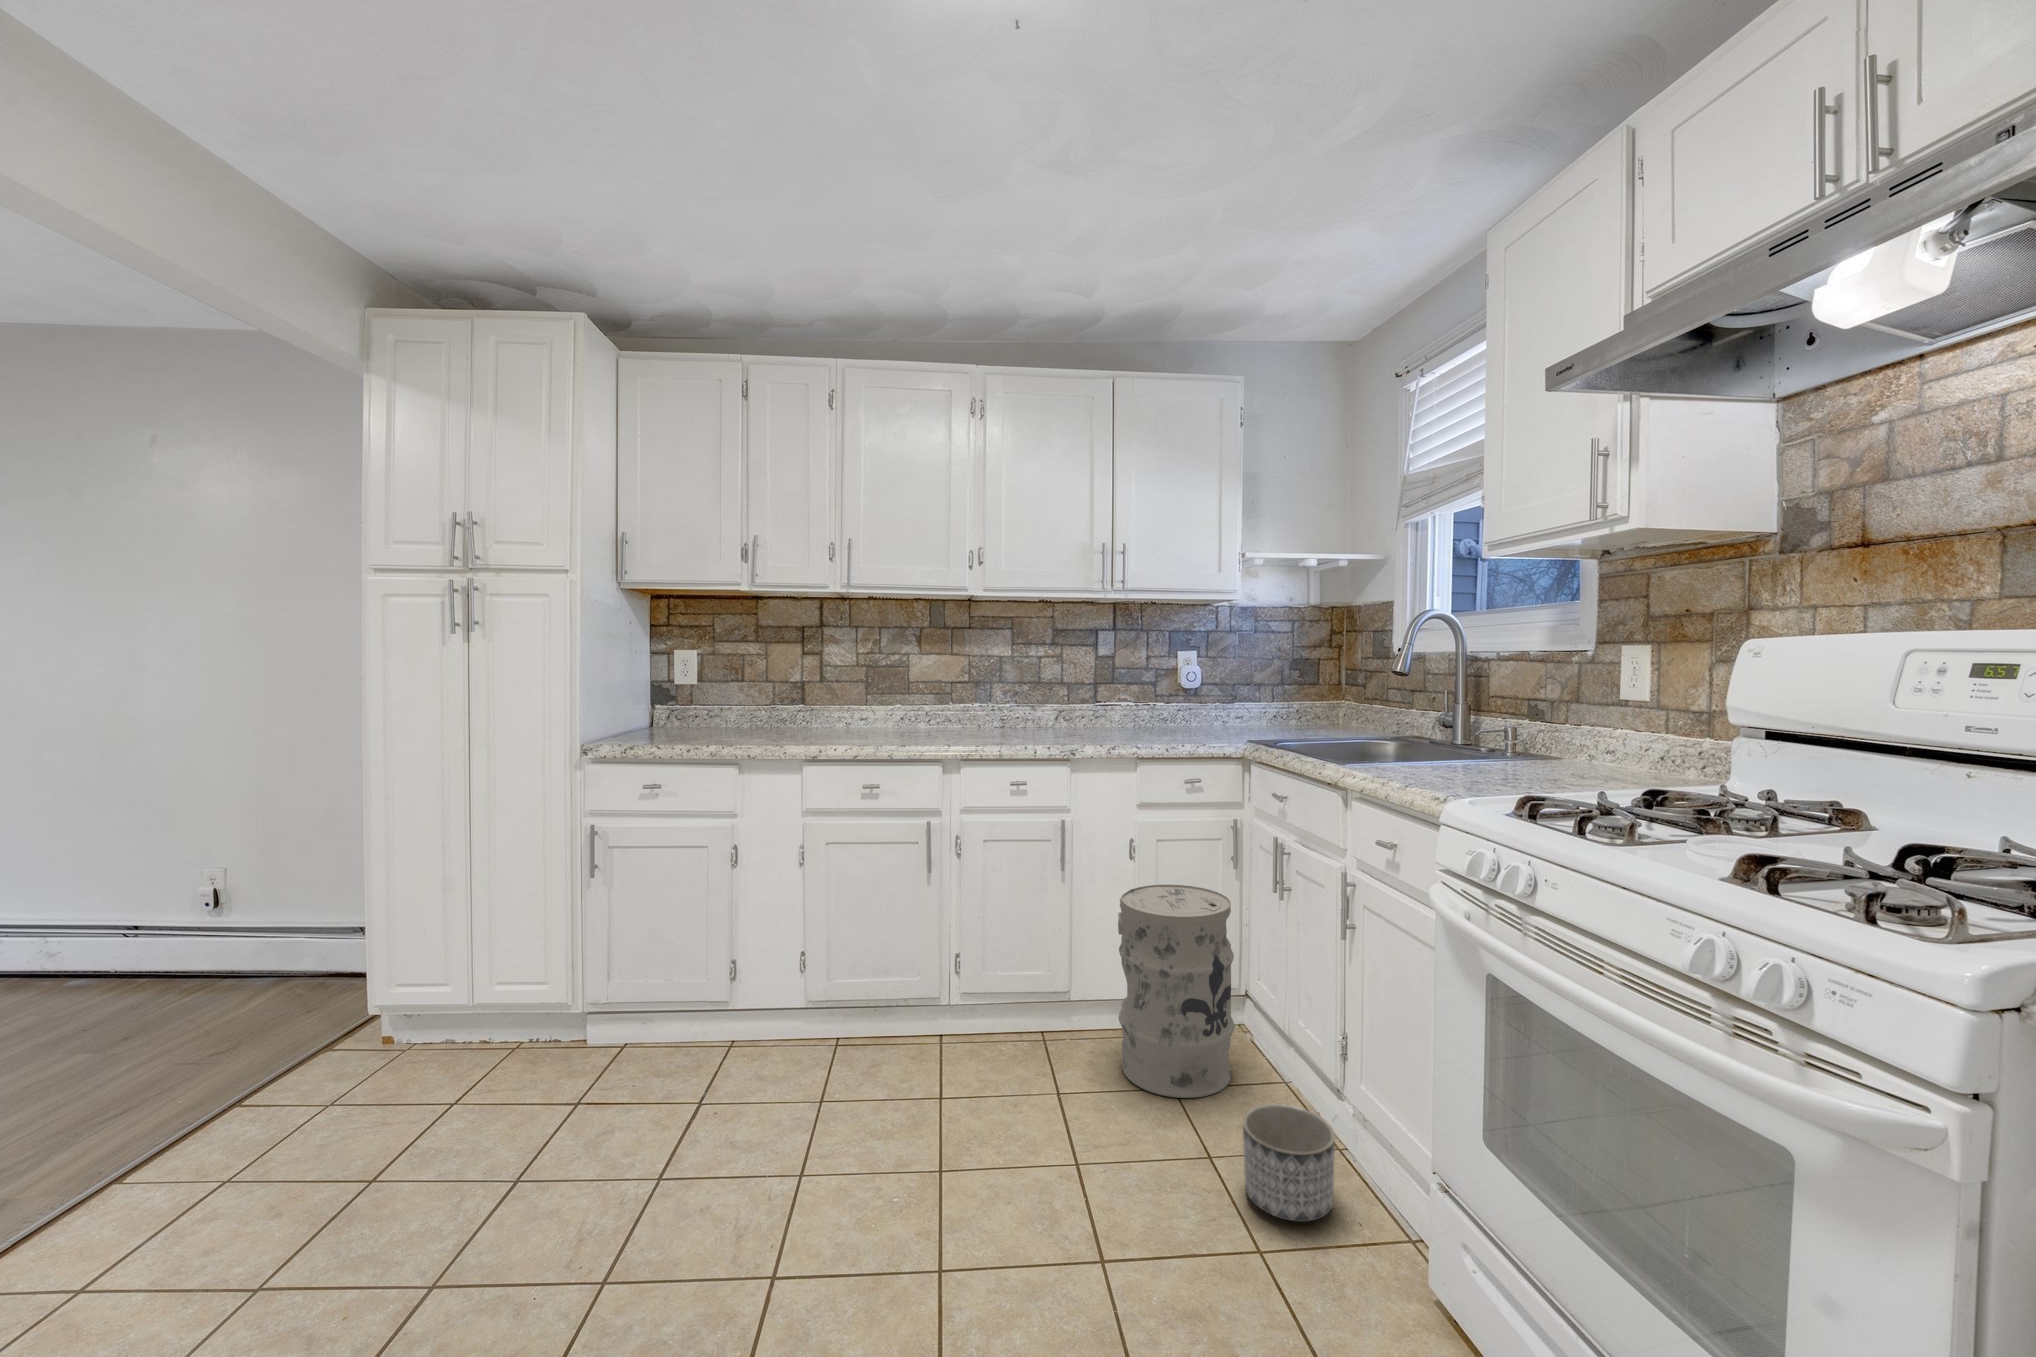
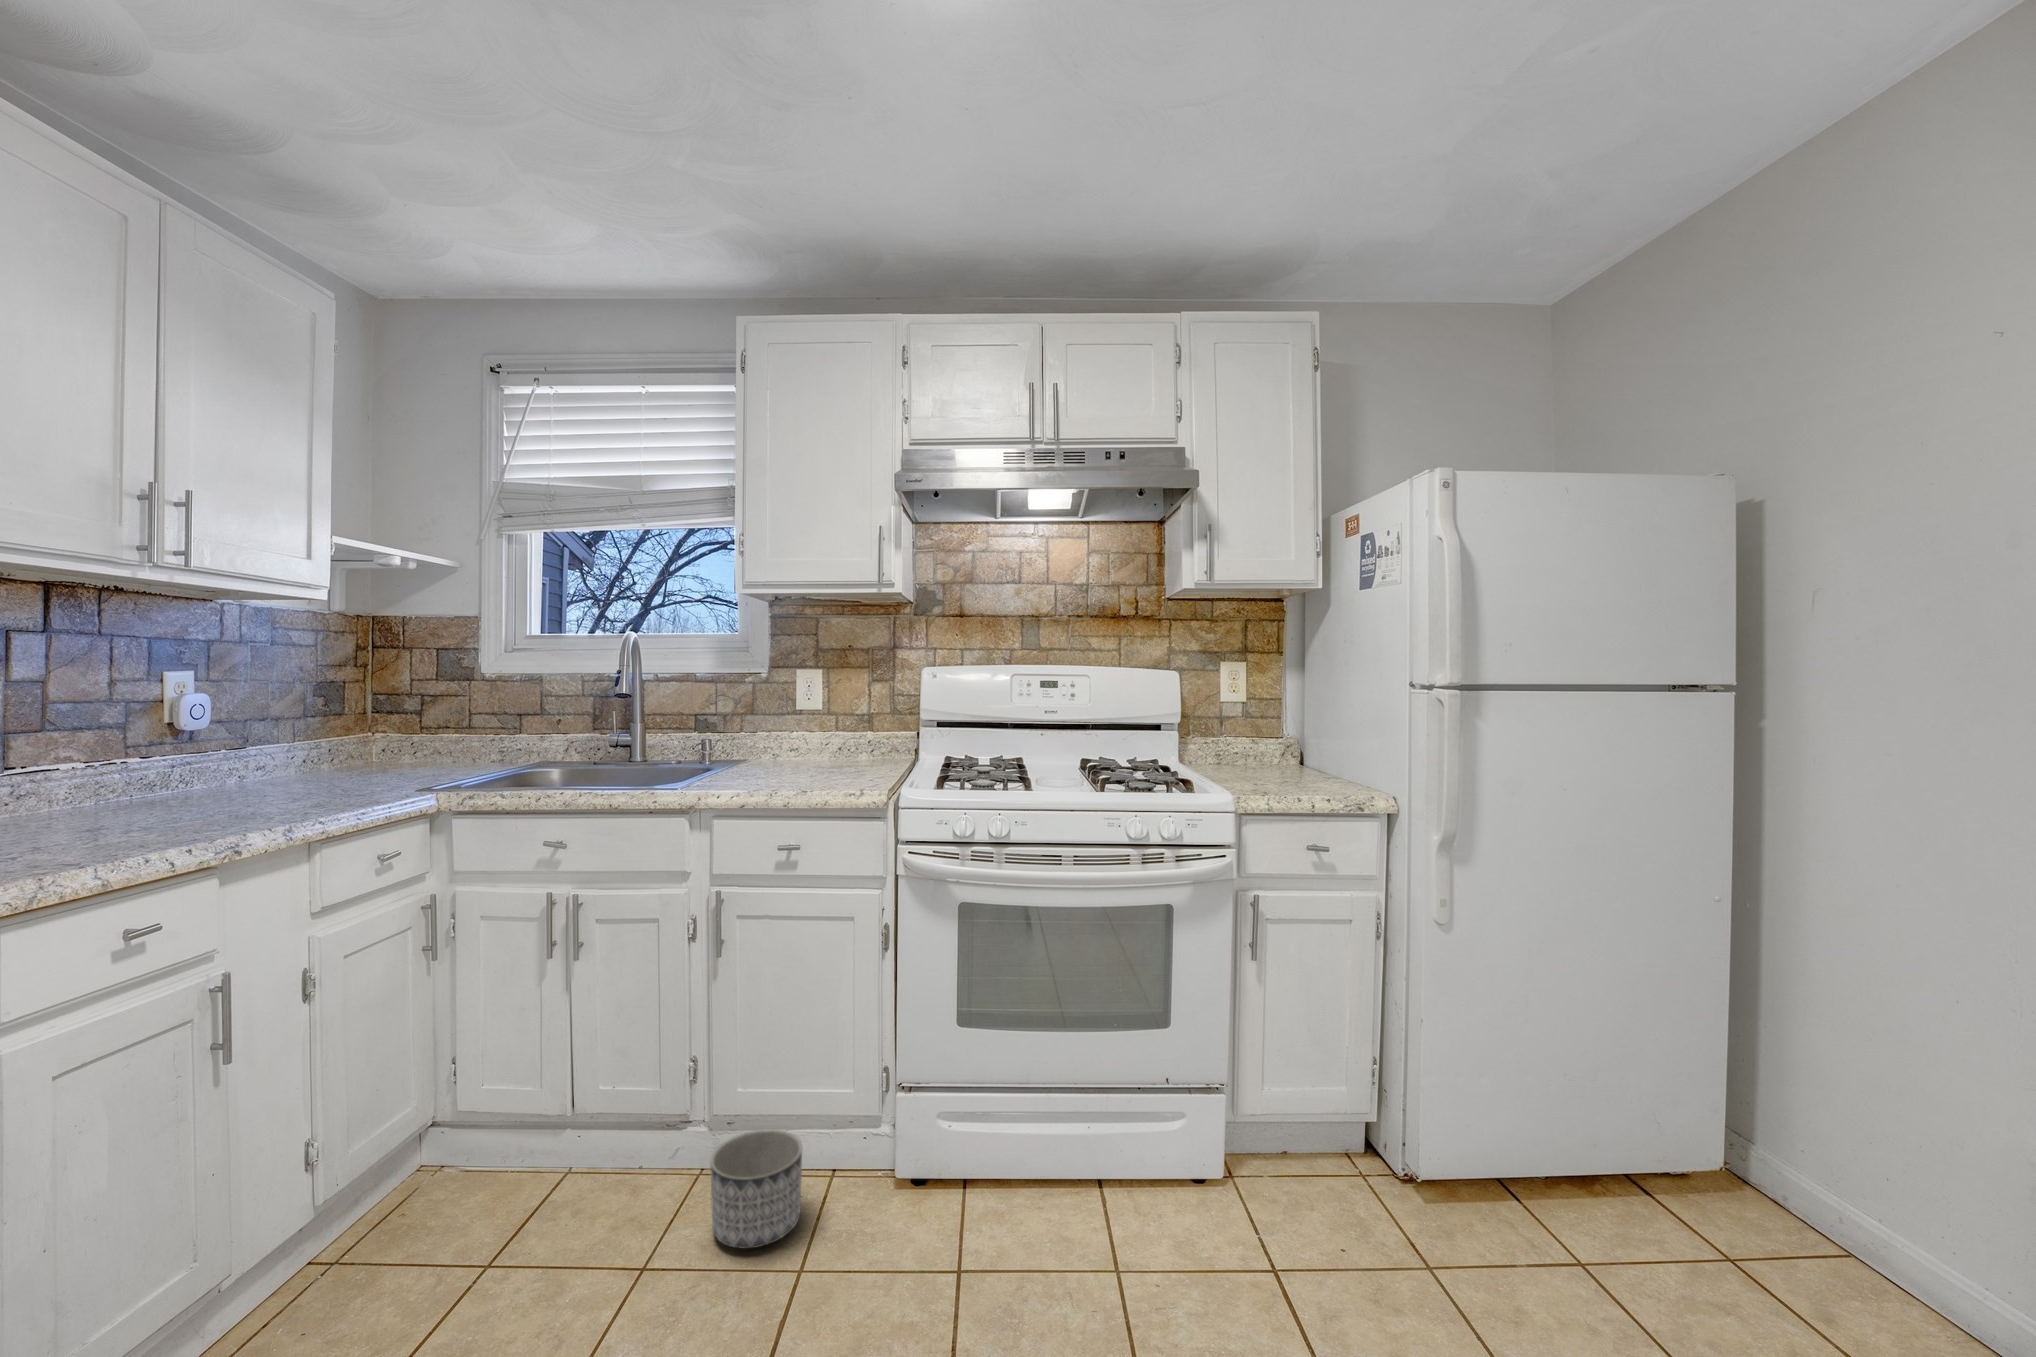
trash can: present [1118,885,1235,1098] -> none [369,988,555,1309]

